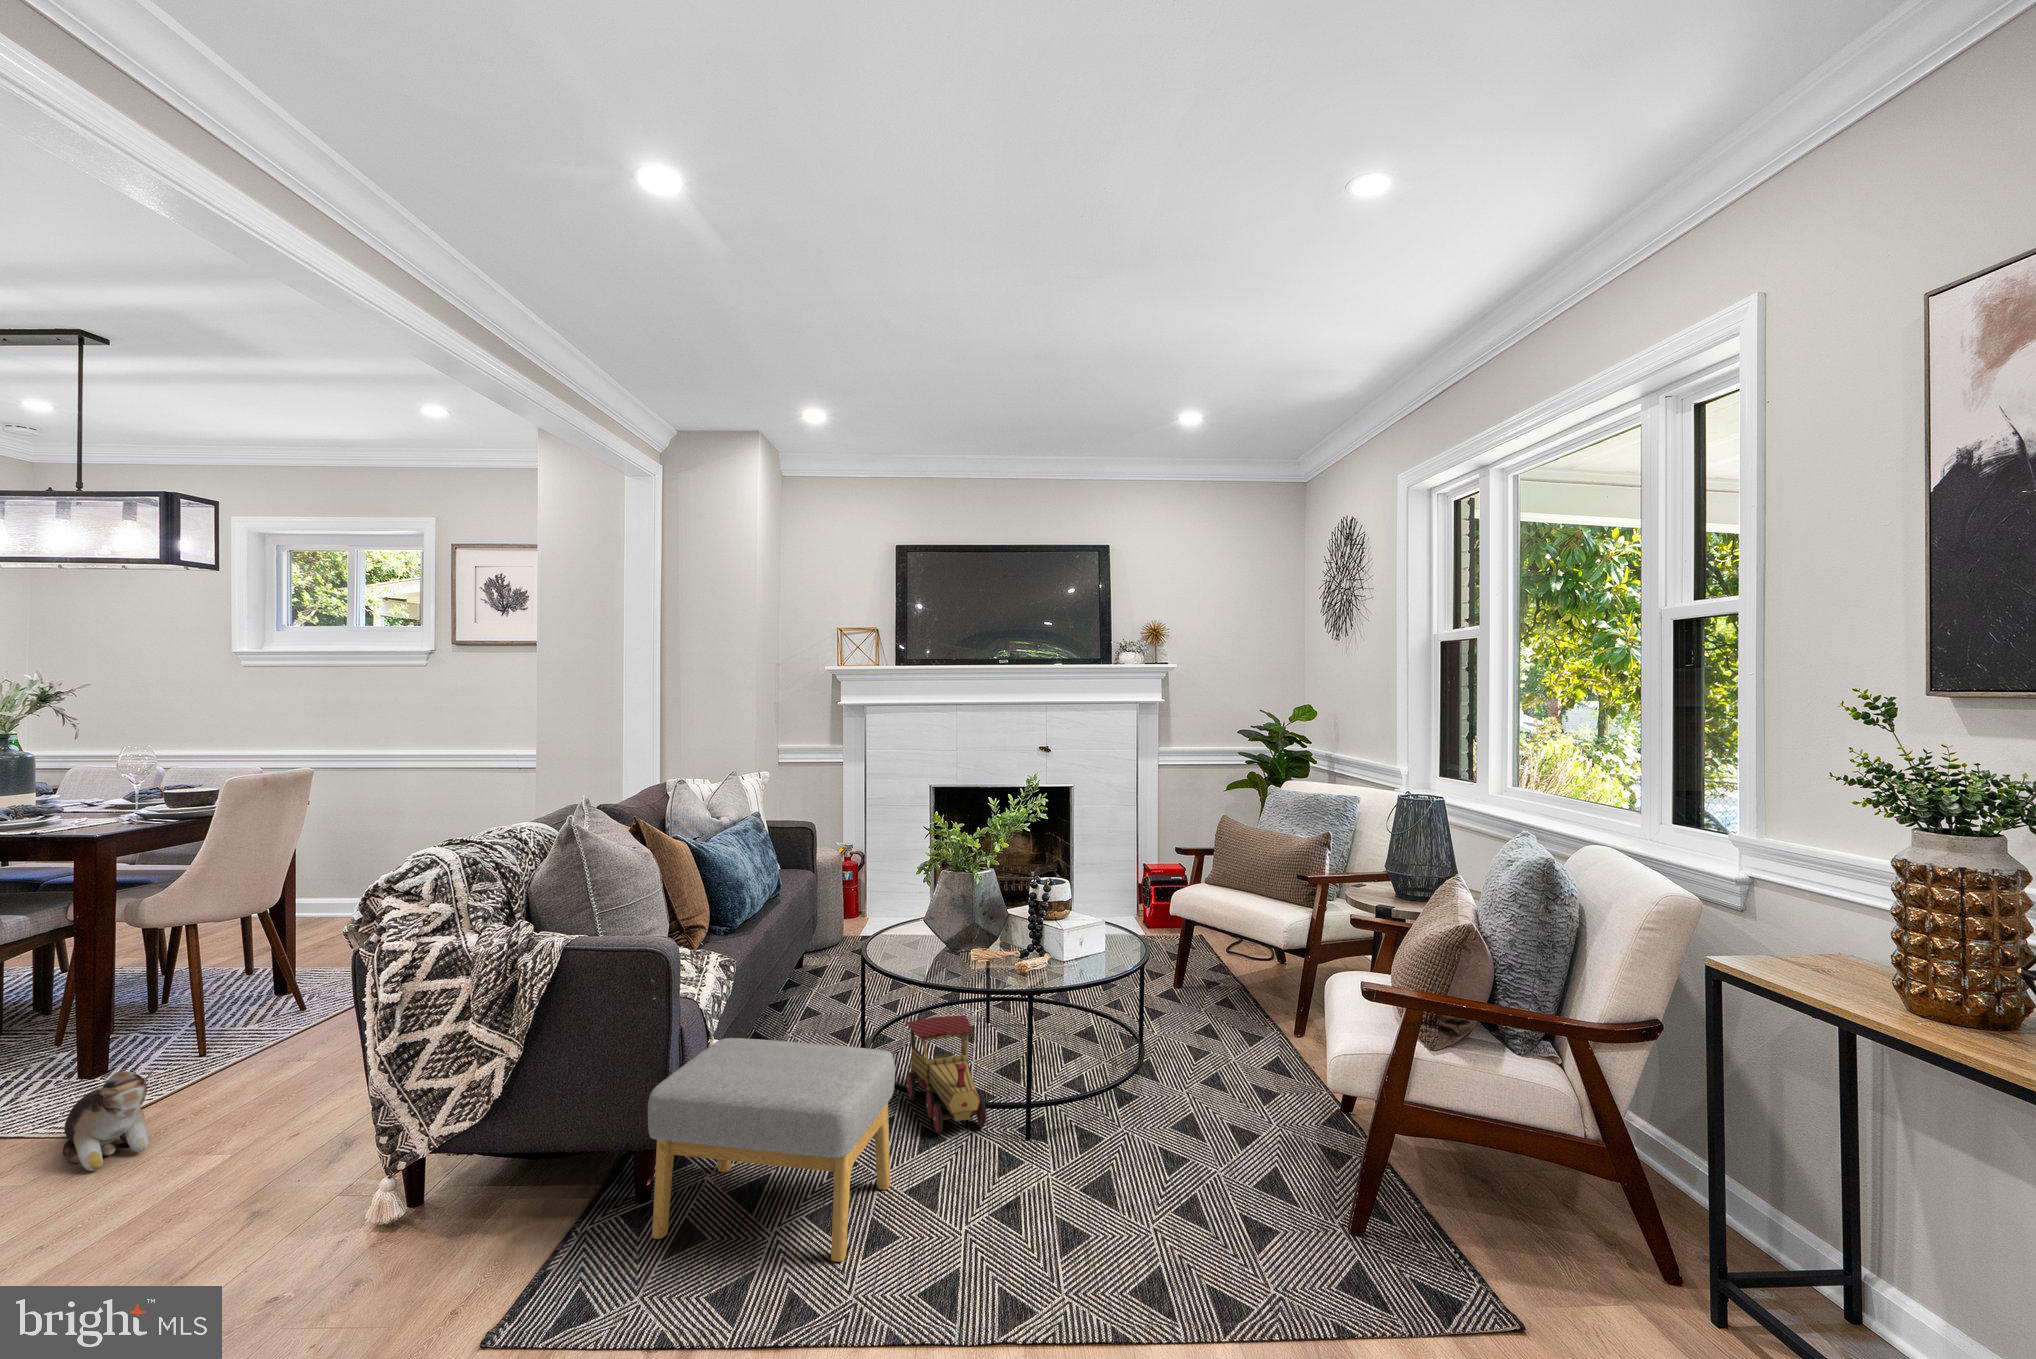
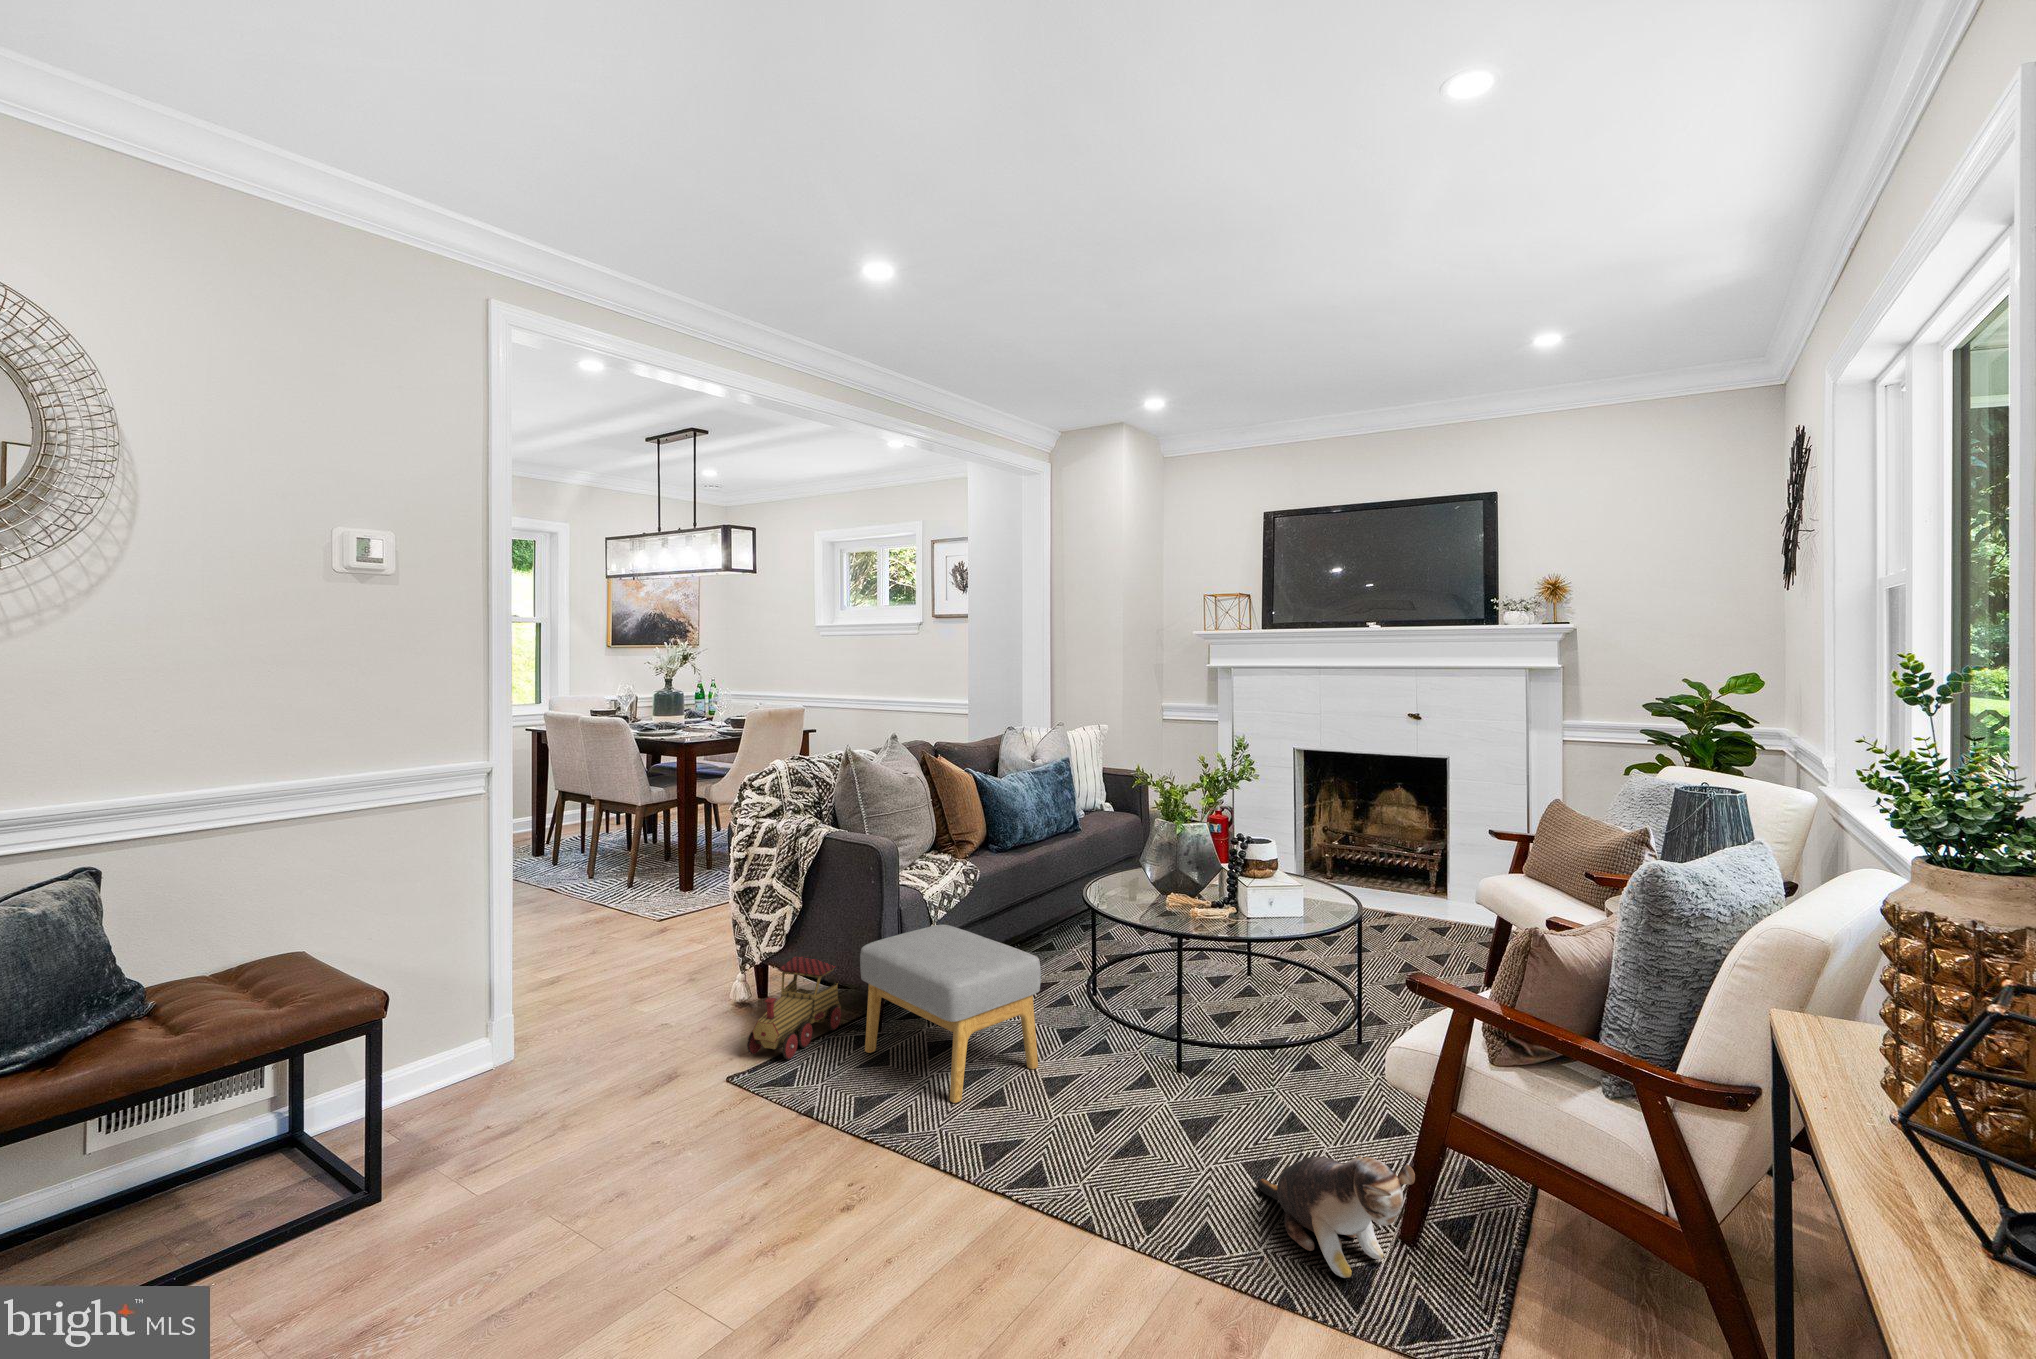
toy train: present [906,1015,986,1134] -> present [747,956,841,1060]
plush toy: present [63,1070,153,1171] -> present [1258,1156,1415,1278]

